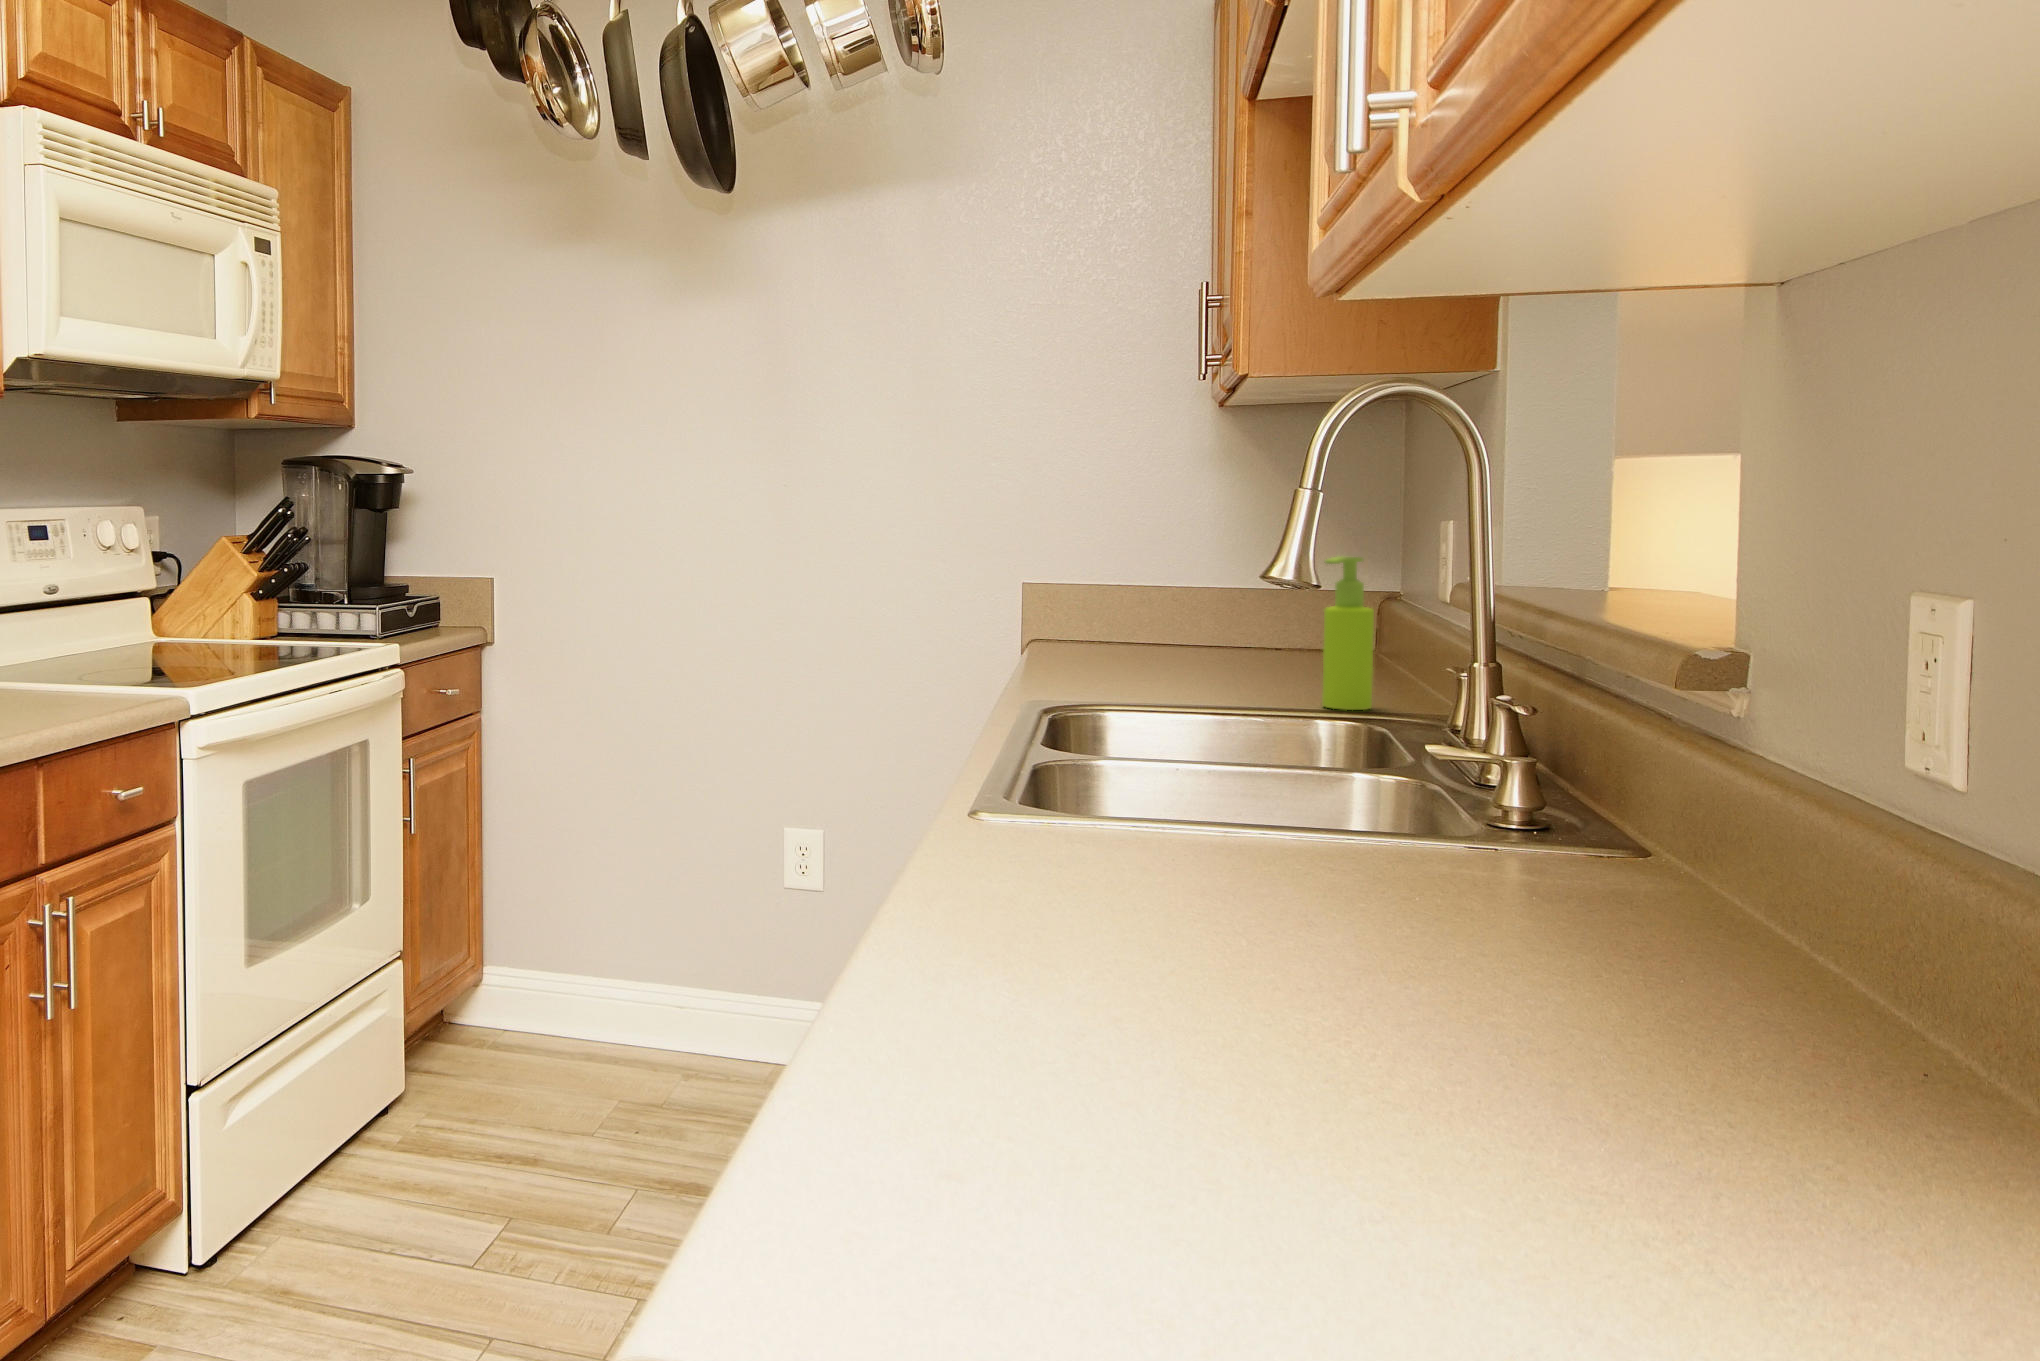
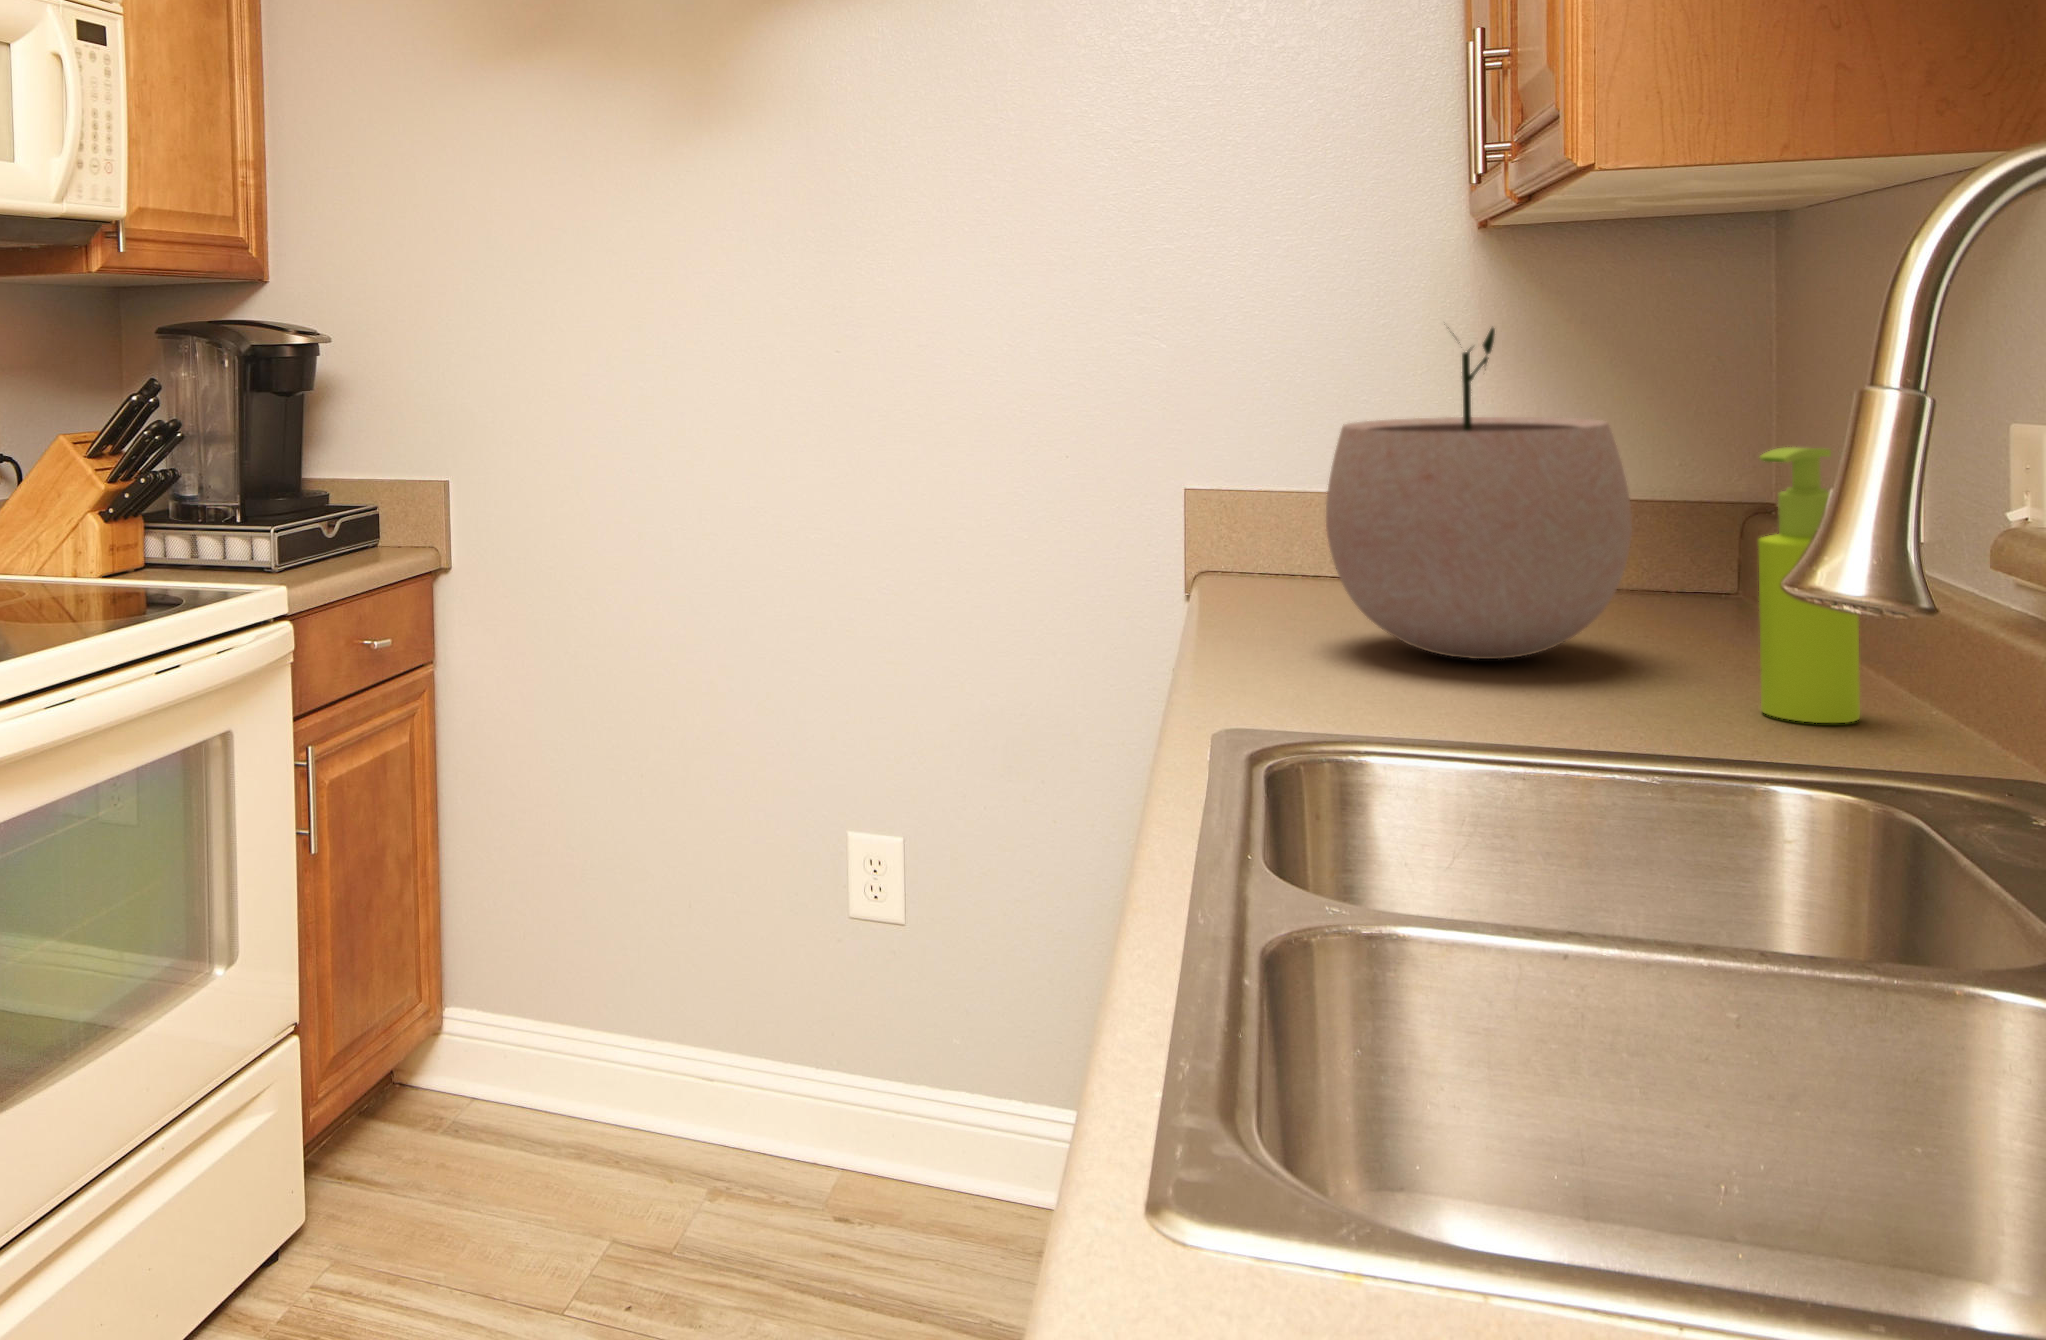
plant pot: none [1096,481,1270,685] -> present [1326,328,1632,659]

